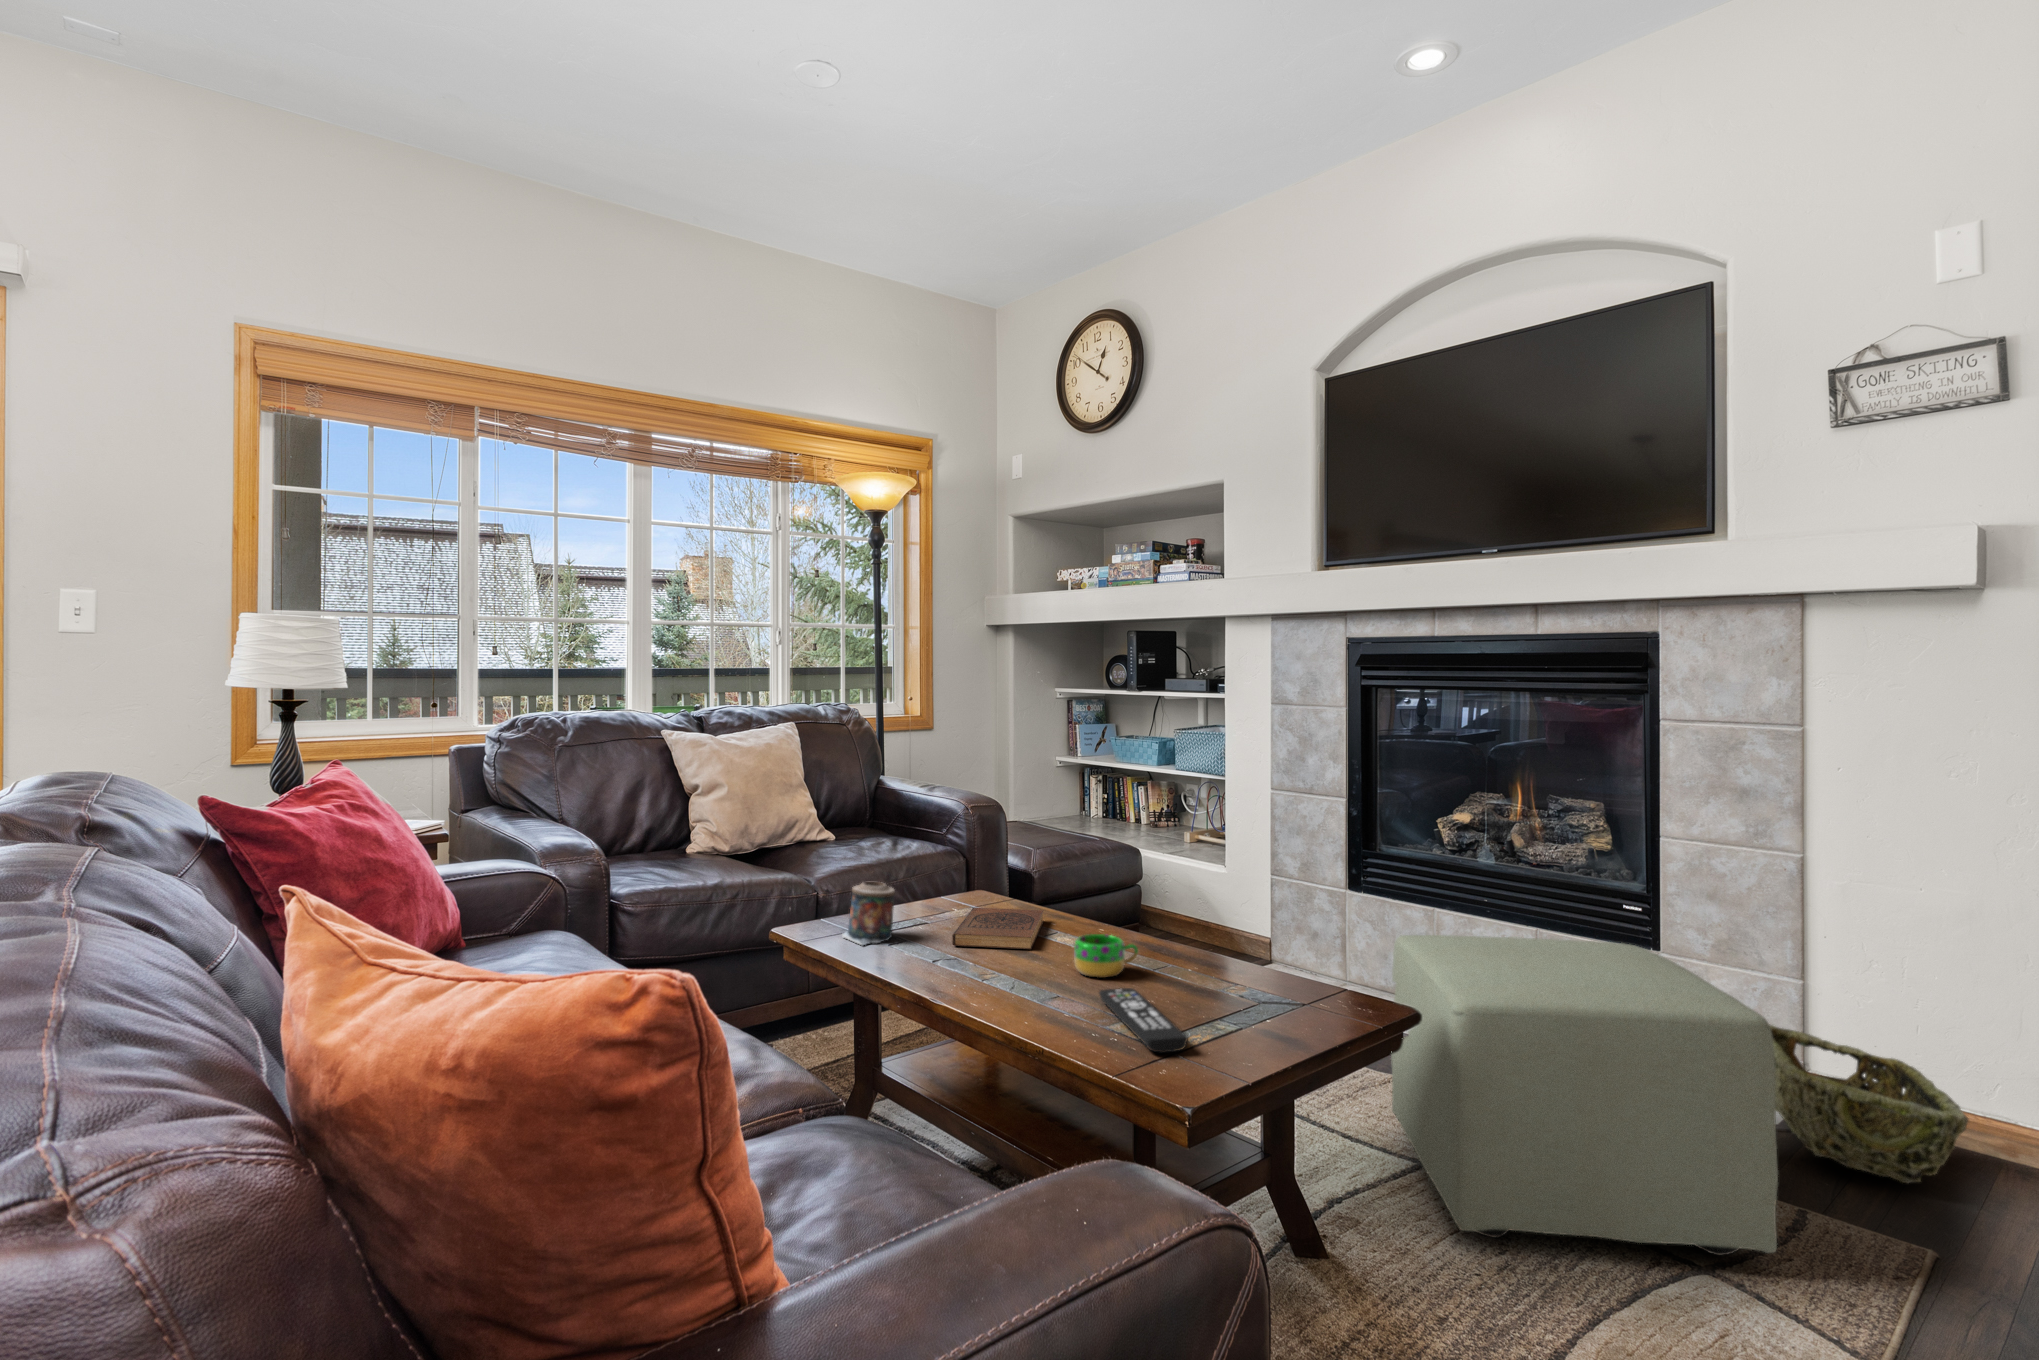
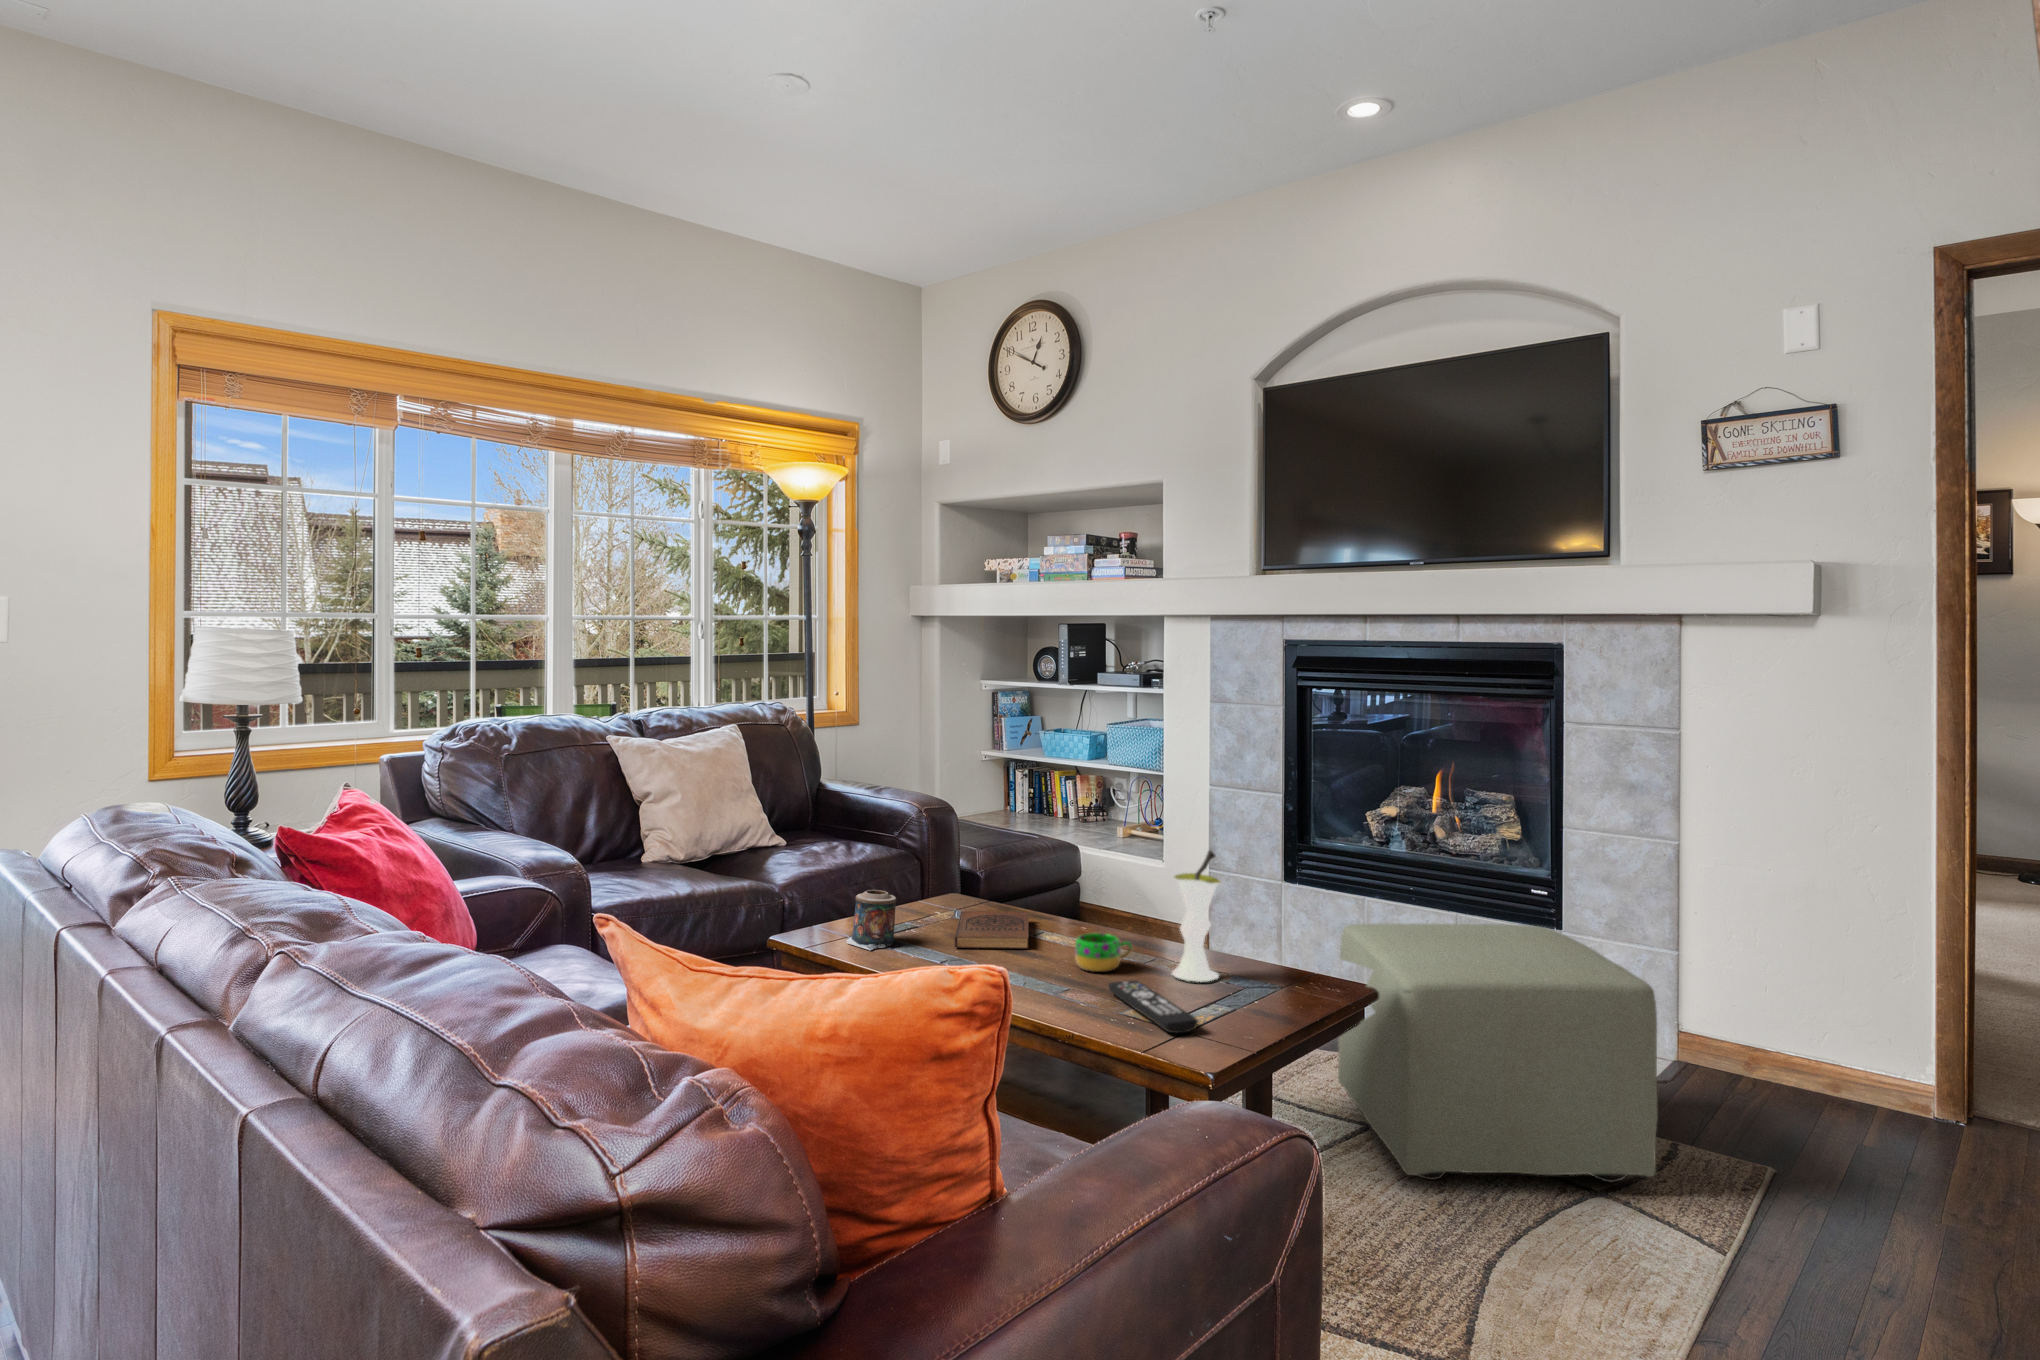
vase: none [1179,843,1236,992] -> present [1172,851,1221,982]
woven basket: present [1770,1025,1968,1184] -> none [1640,992,1804,1119]

